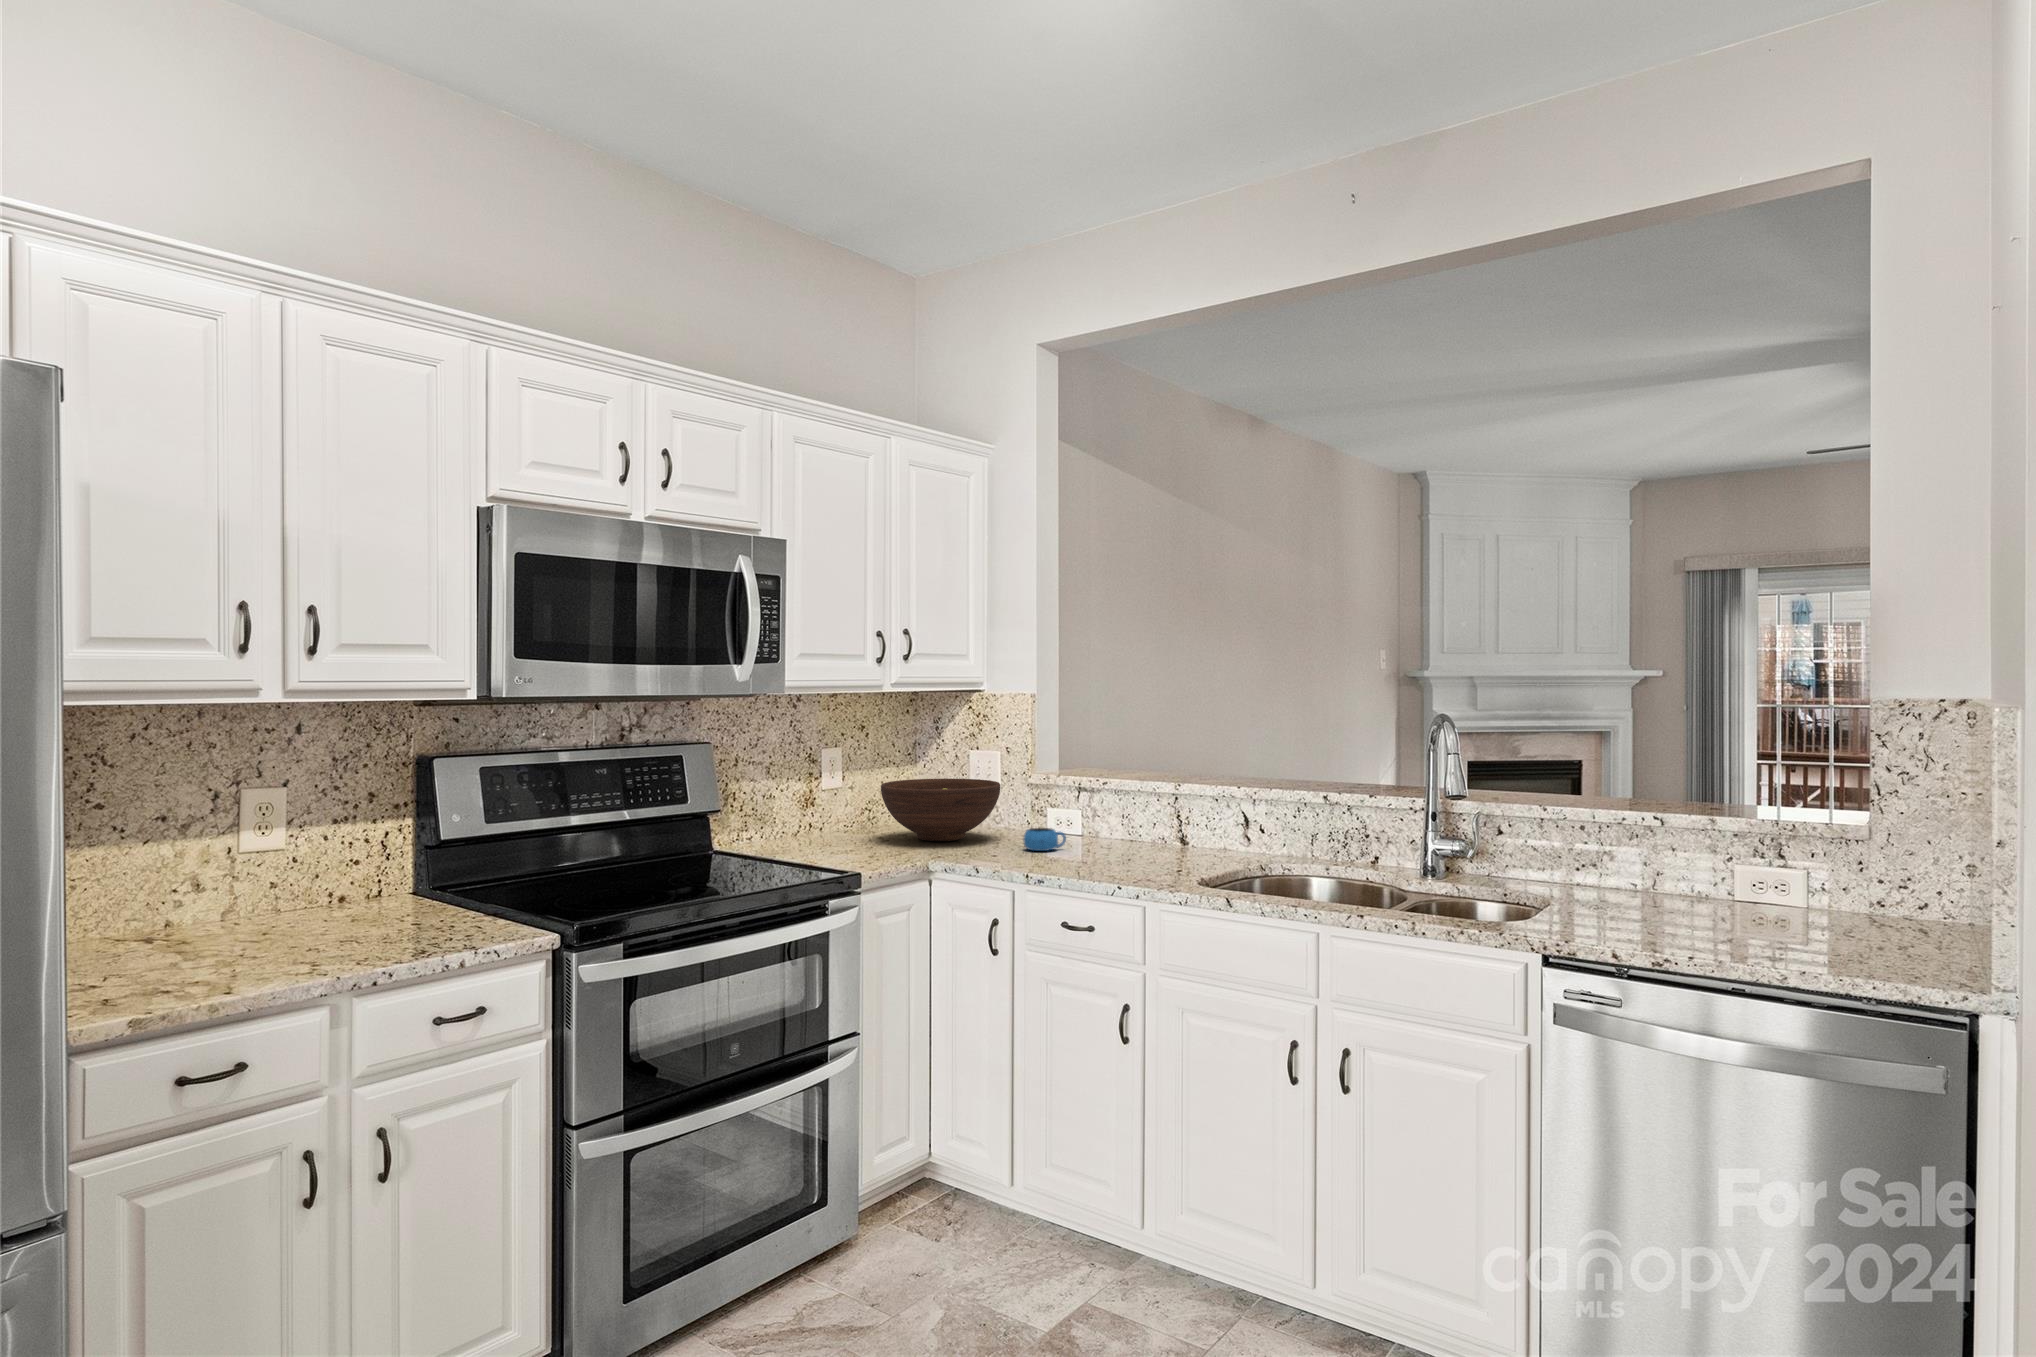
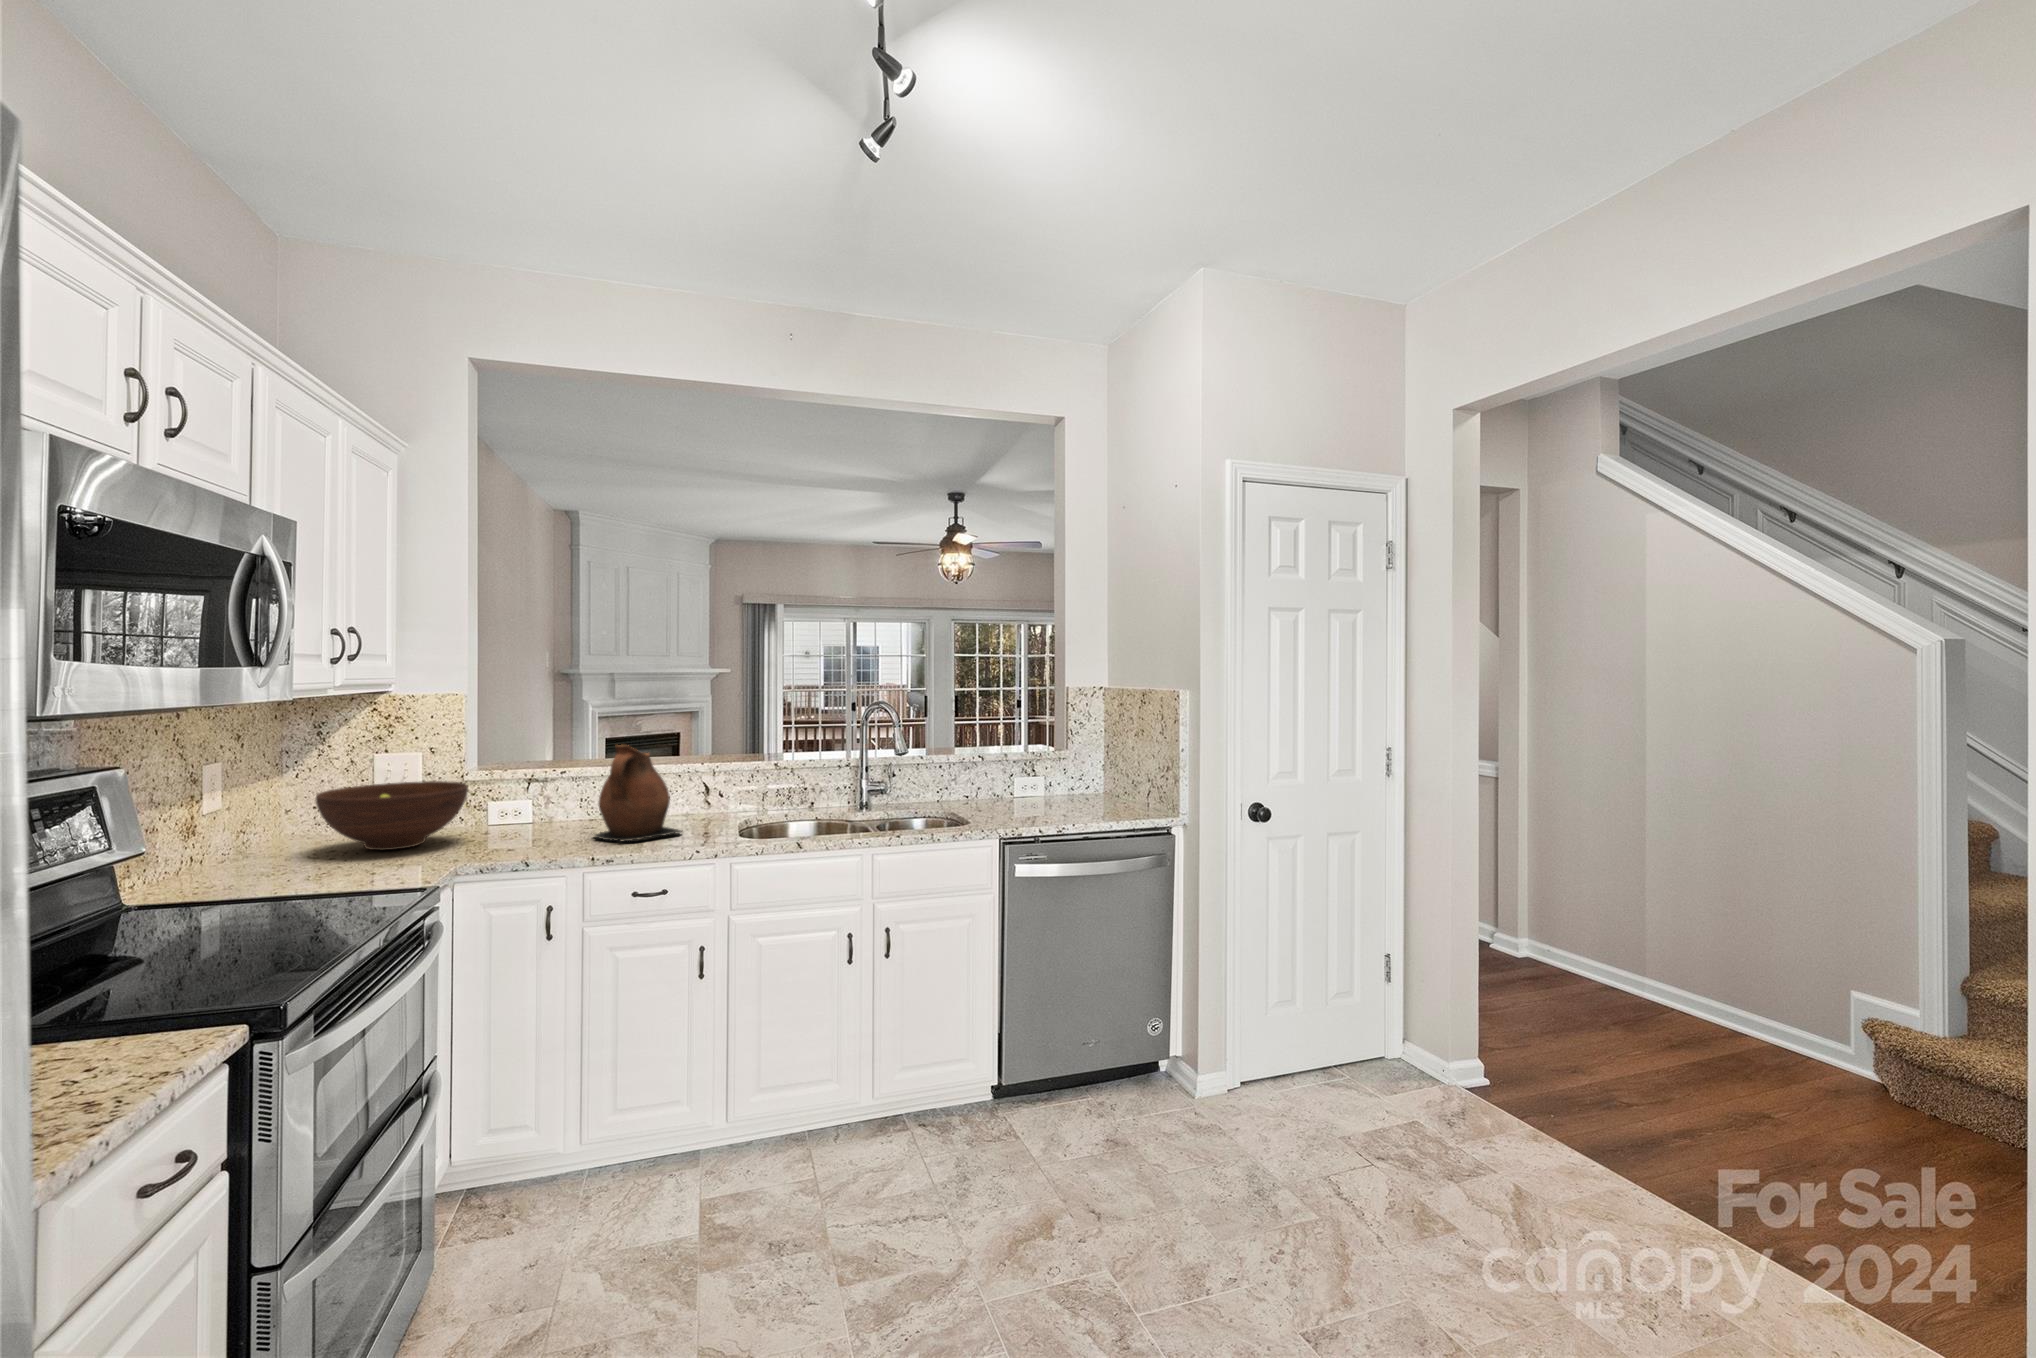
ceramic pitcher: none [1070,754,1157,868] -> present [595,745,681,841]
mug: present [1024,828,1066,851] -> none [517,818,558,840]

